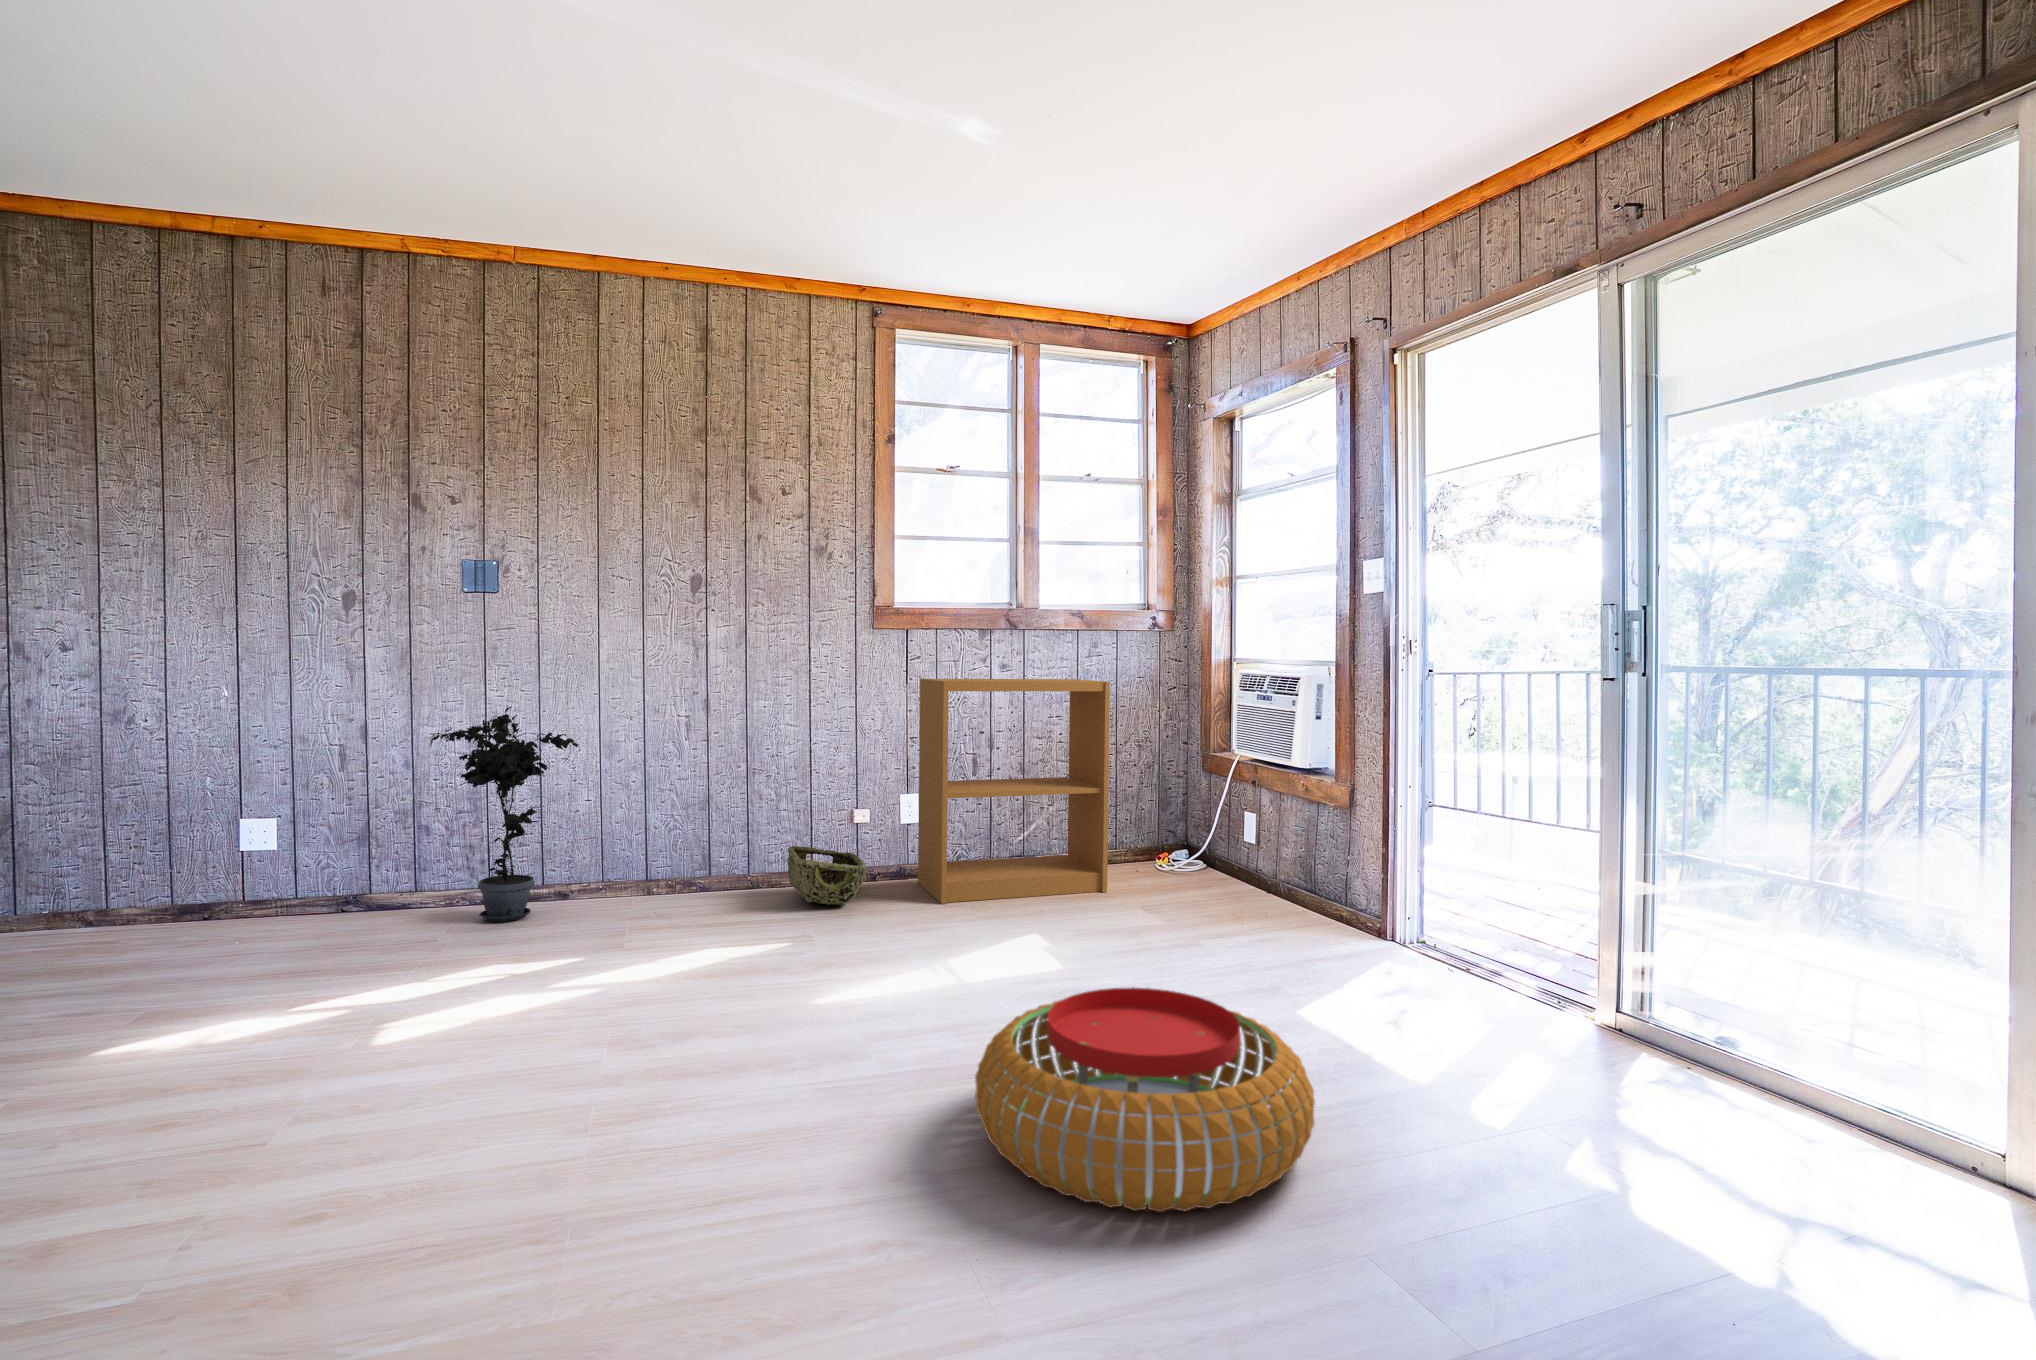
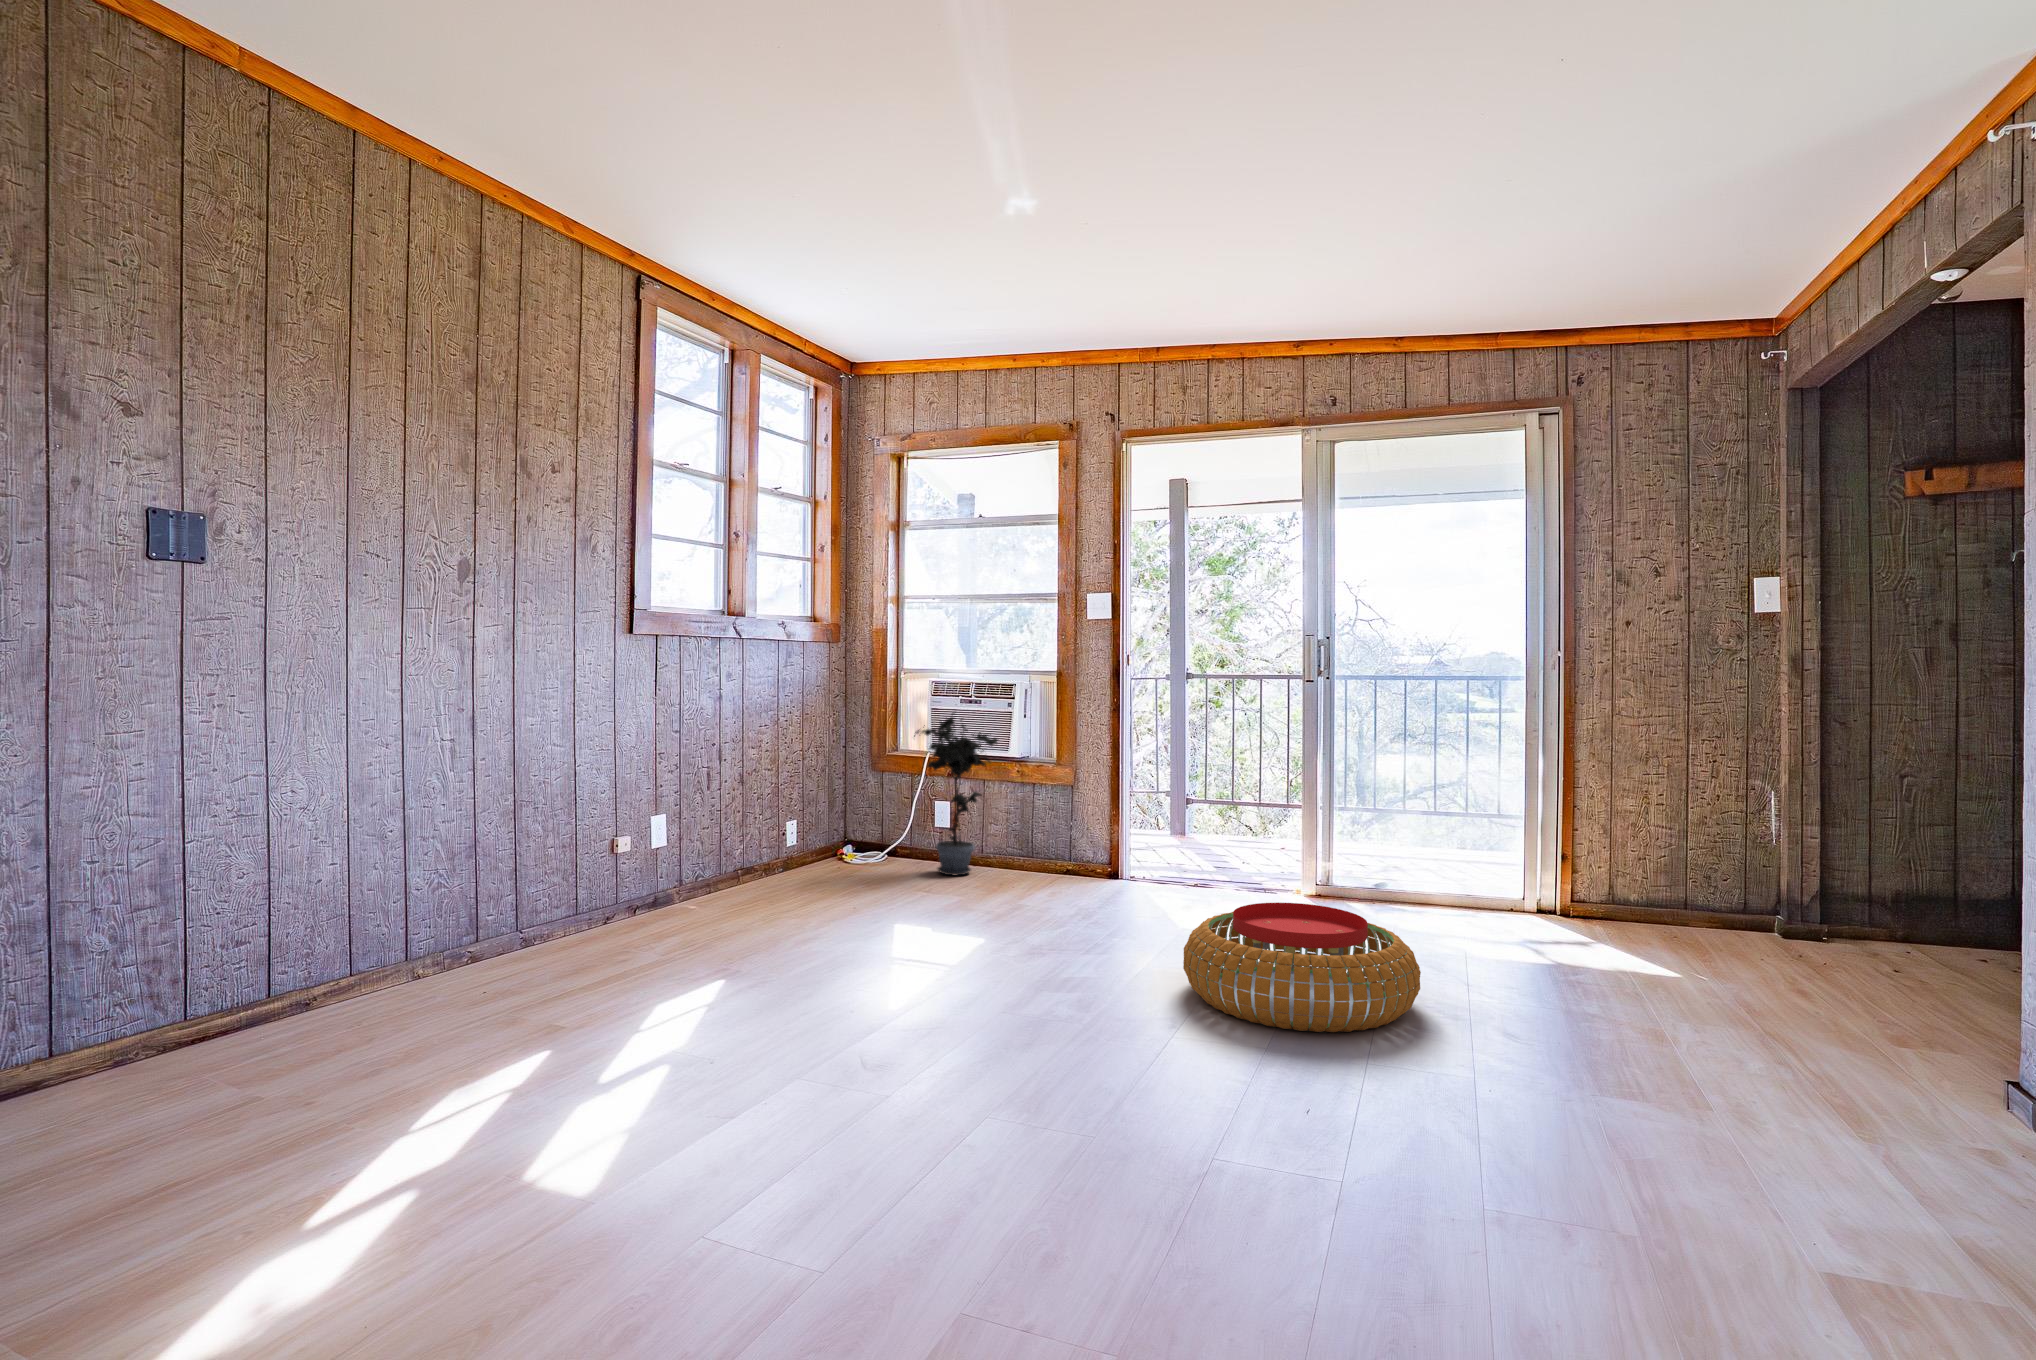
bookshelf: present [918,679,1110,904] -> none [675,688,858,920]
potted plant: present [430,707,579,922] -> present [914,717,998,875]
woven basket: present [788,846,867,905] -> none [572,887,703,944]

